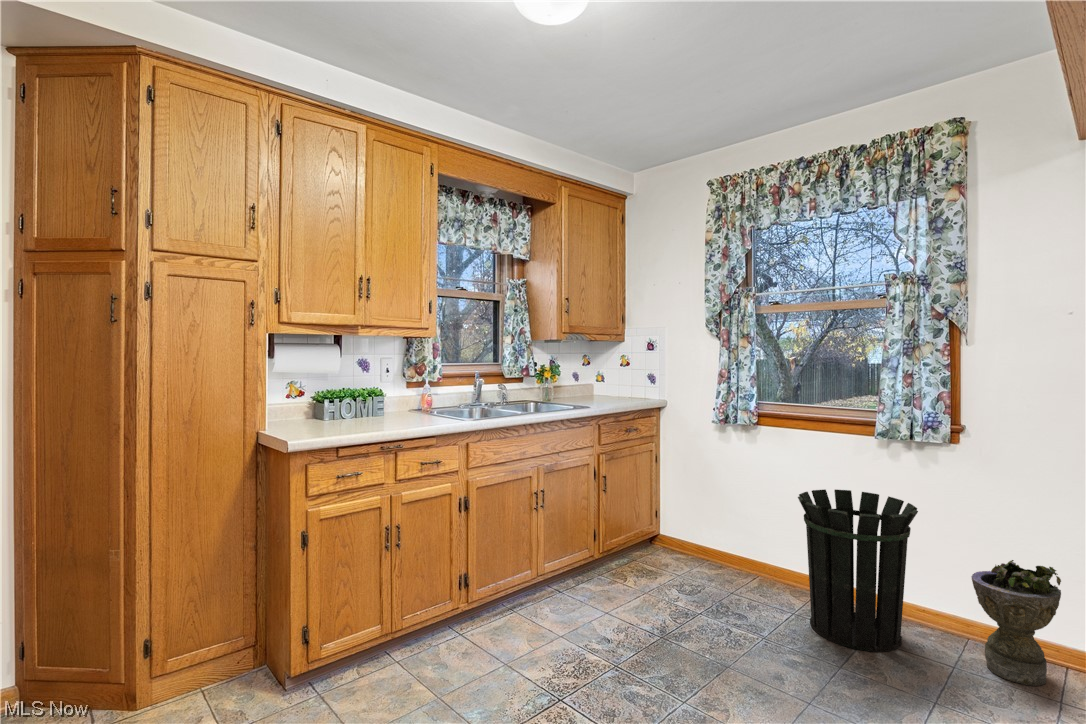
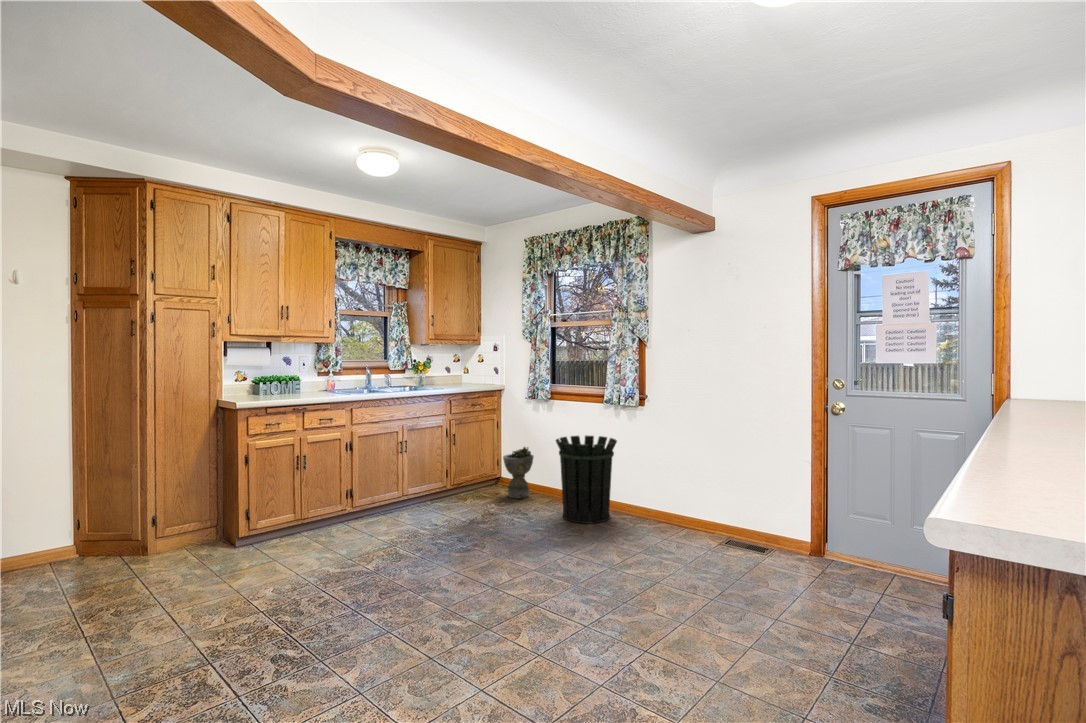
planter: present [971,560,1061,686] -> present [503,447,534,499]

